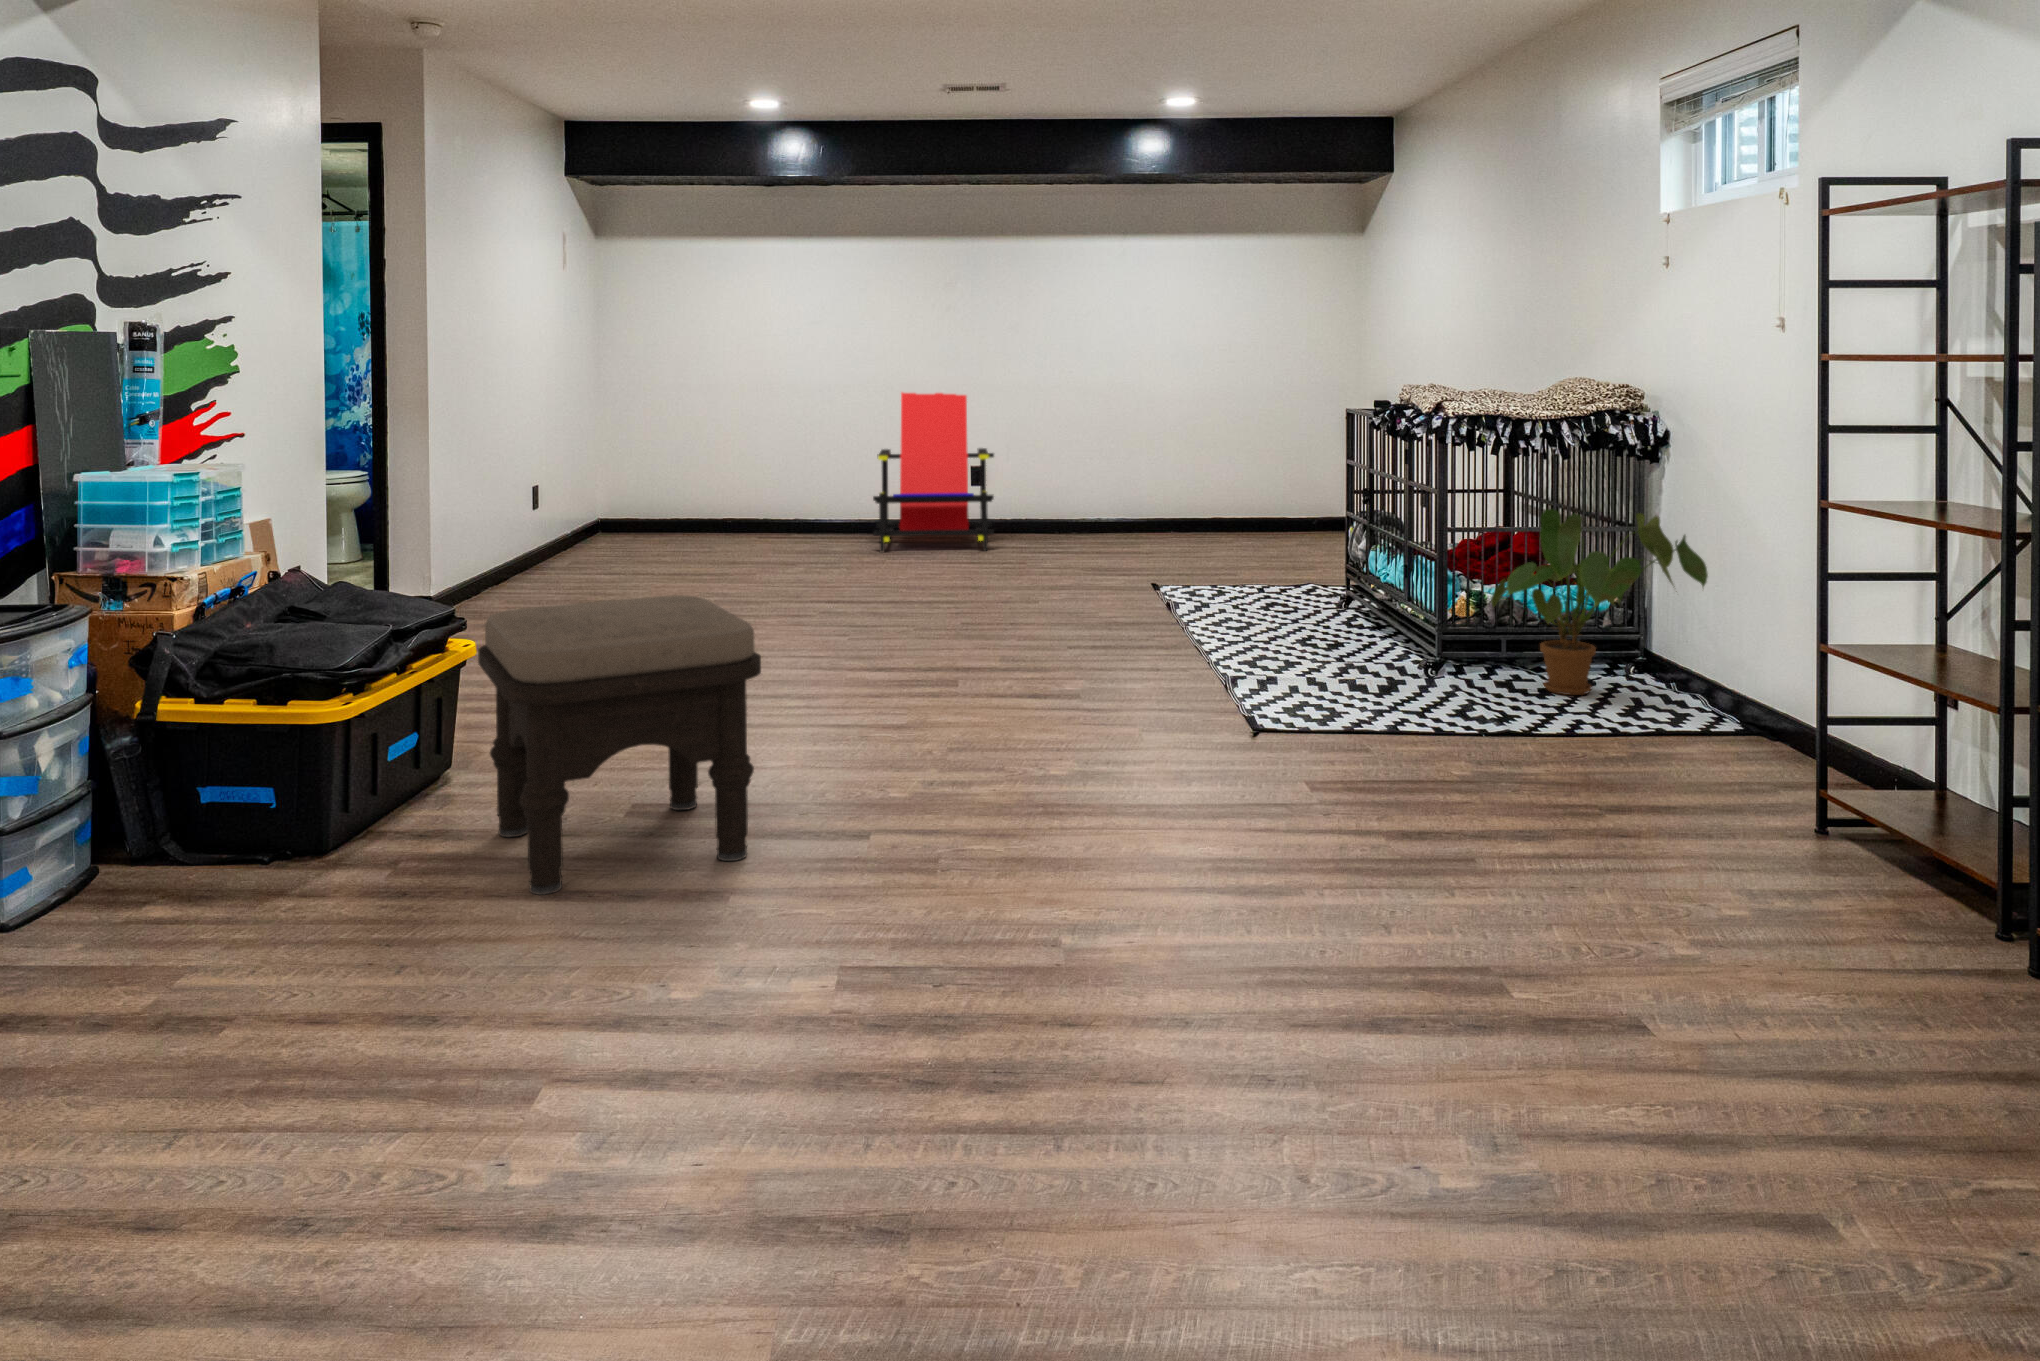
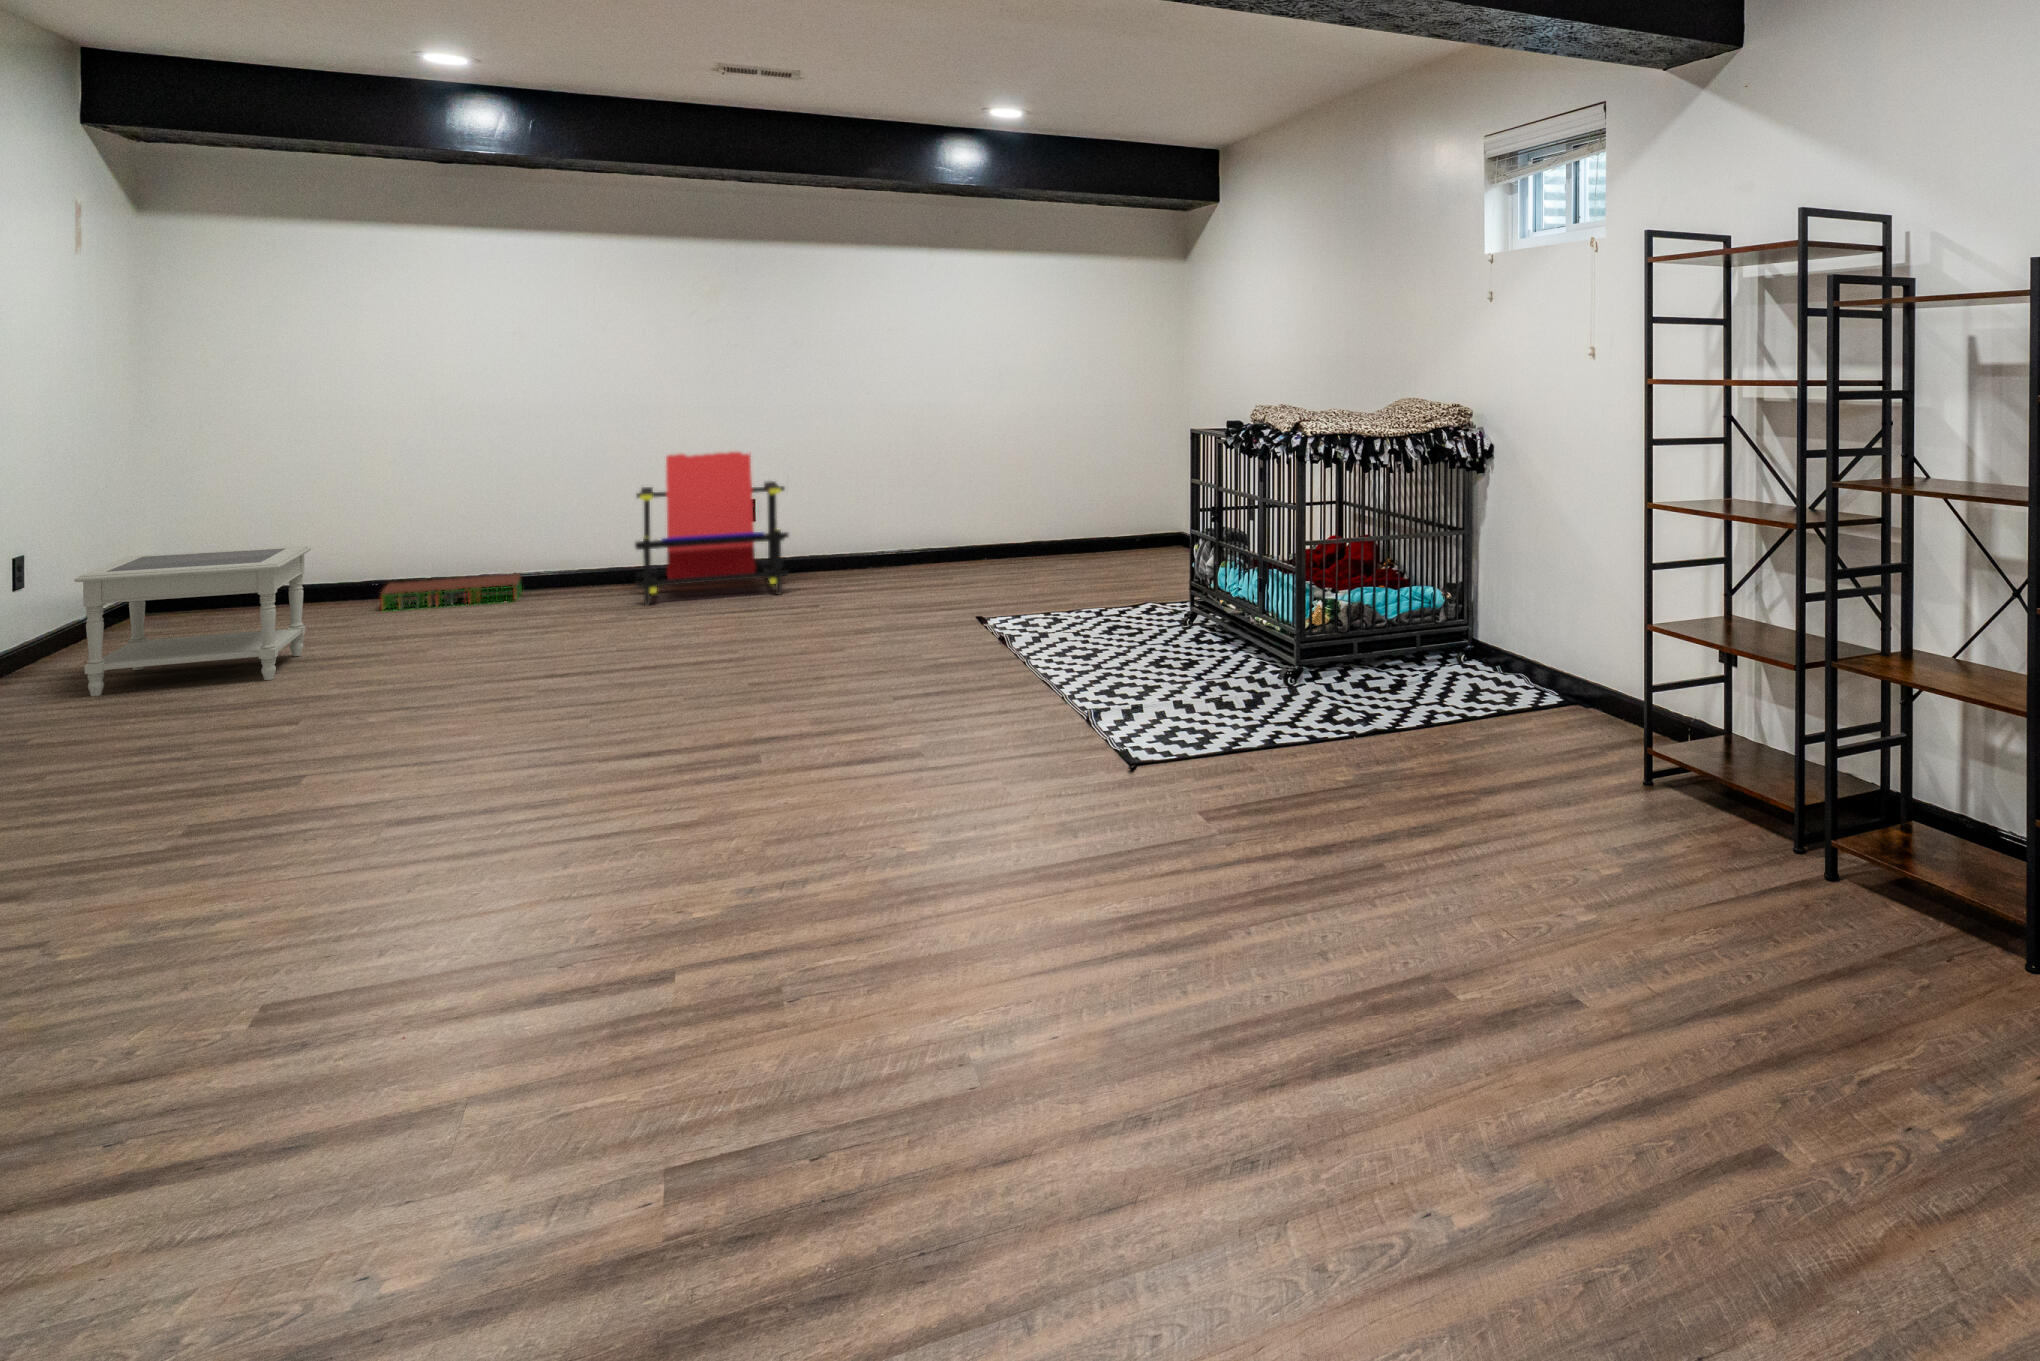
side table: none [500,485,646,590] -> present [74,546,311,696]
house plant: present [1491,509,1708,695] -> none [1344,519,1531,690]
storage bin: none [697,516,795,543] -> present [381,574,522,611]
ottoman: present [478,595,761,895] -> none [129,687,585,1106]

